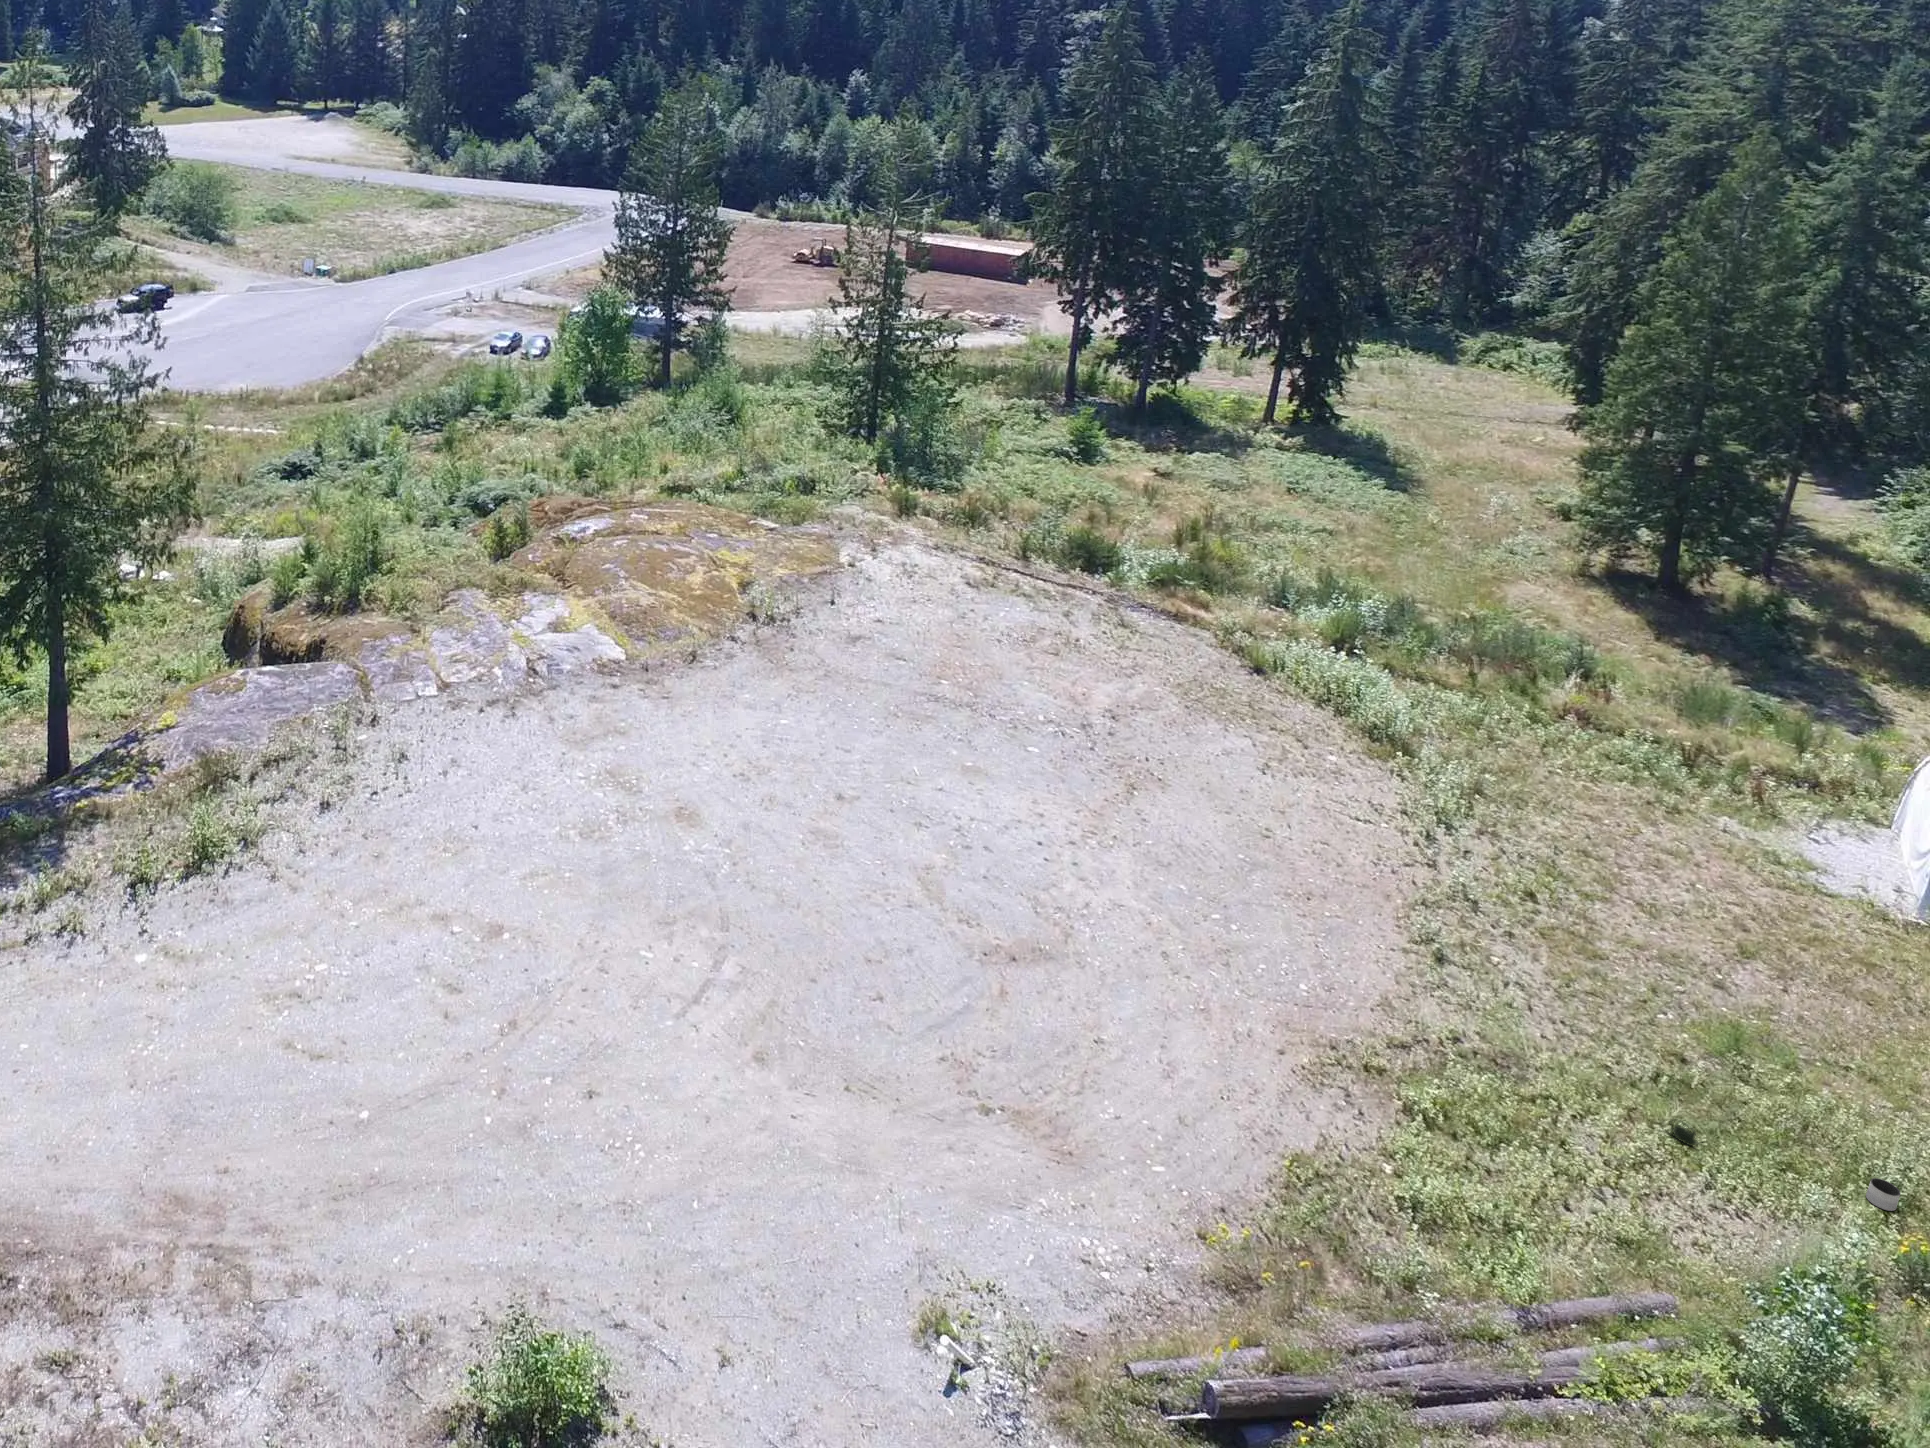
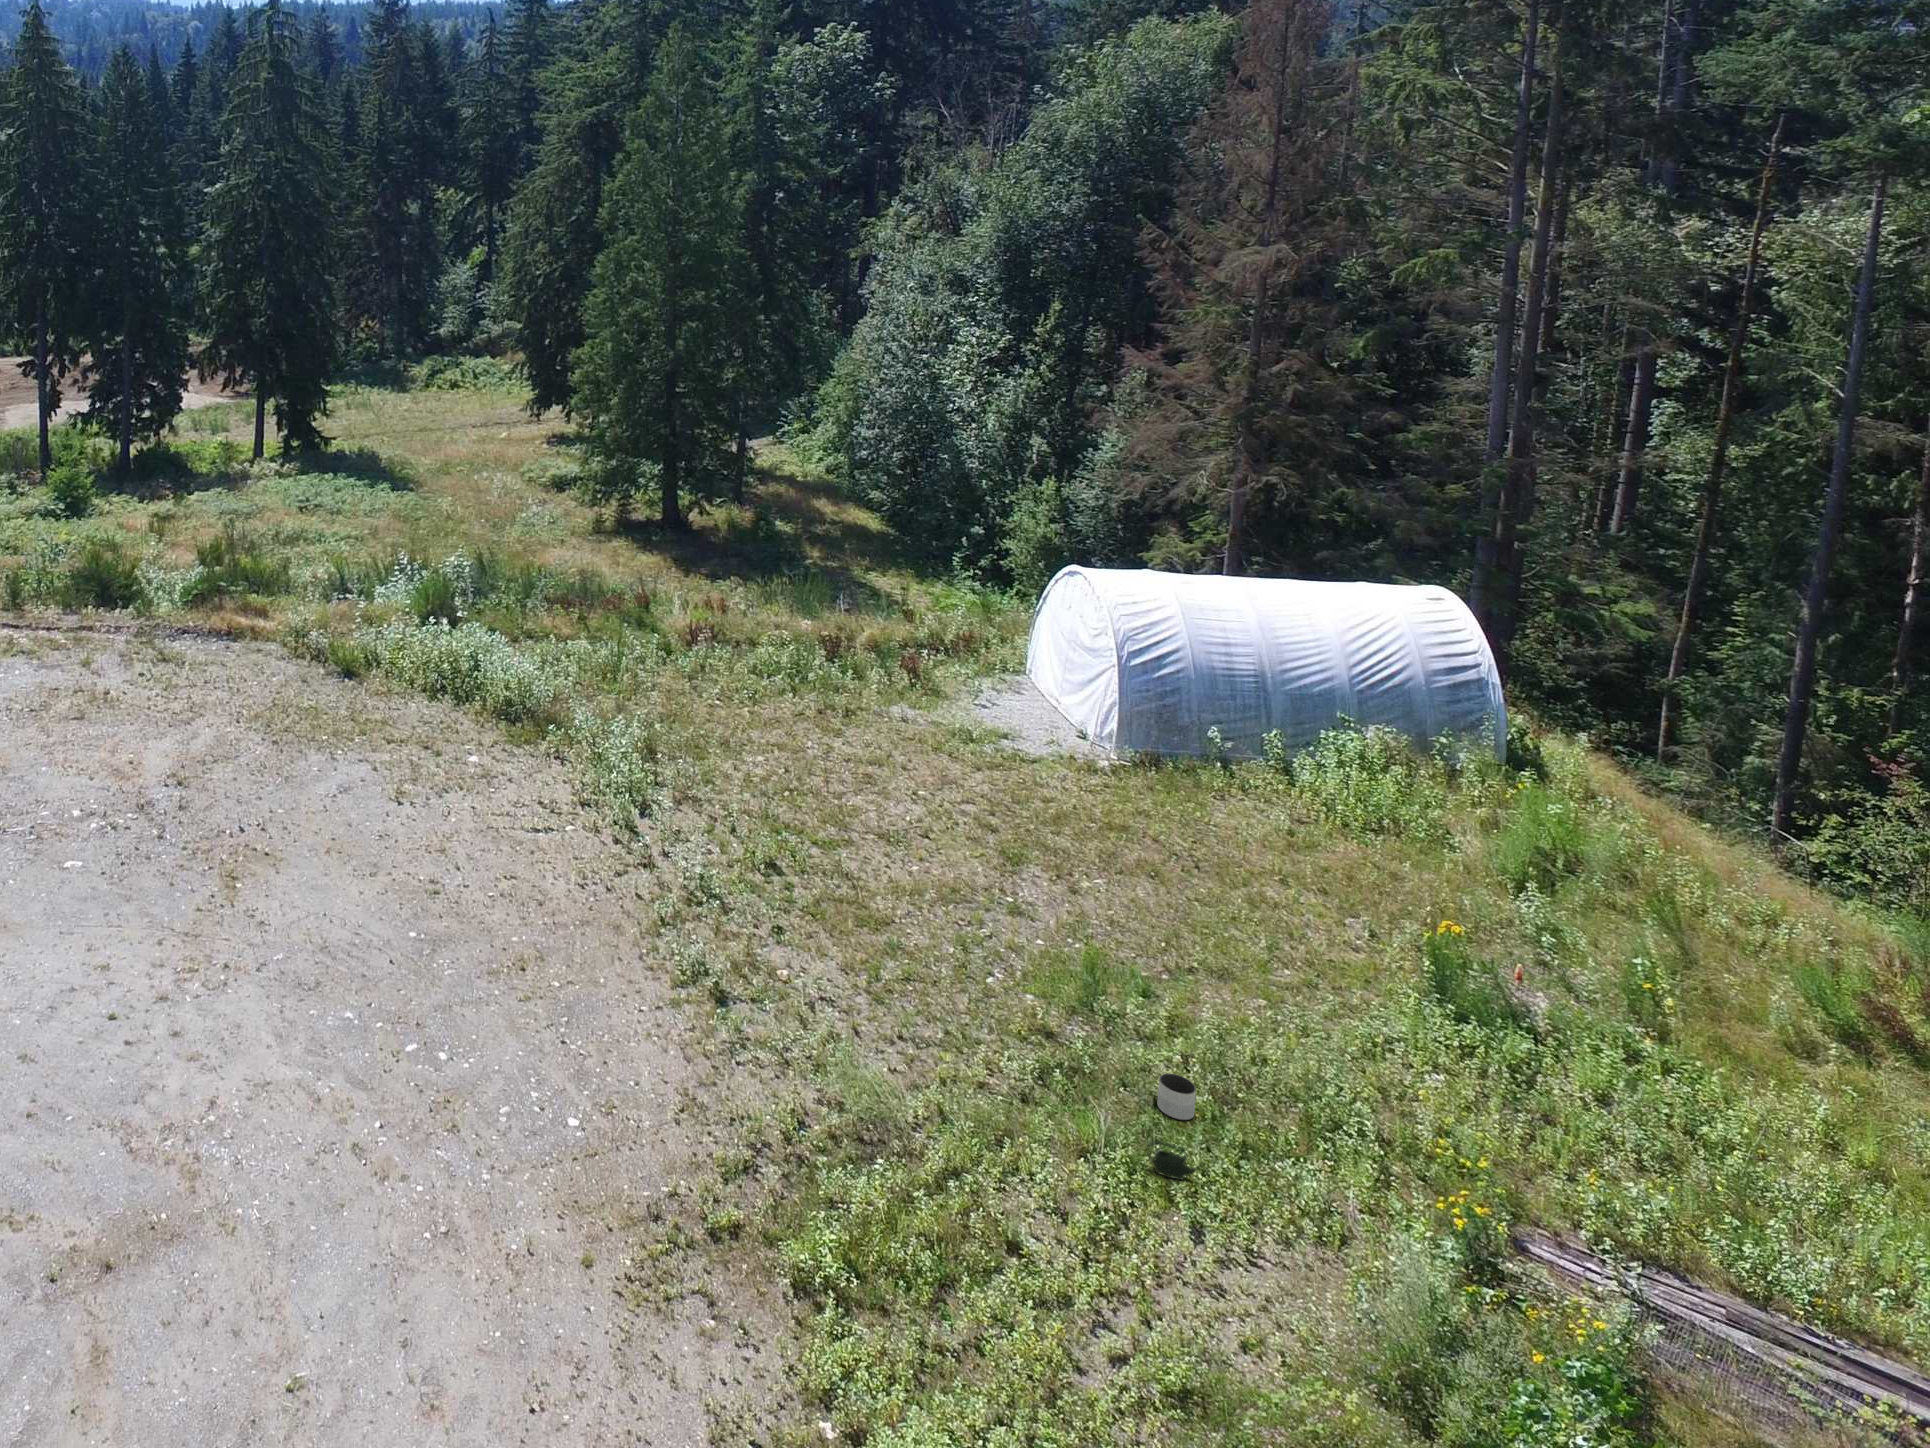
planter: present [1866,1178,1900,1211] -> present [1157,1074,1196,1120]

